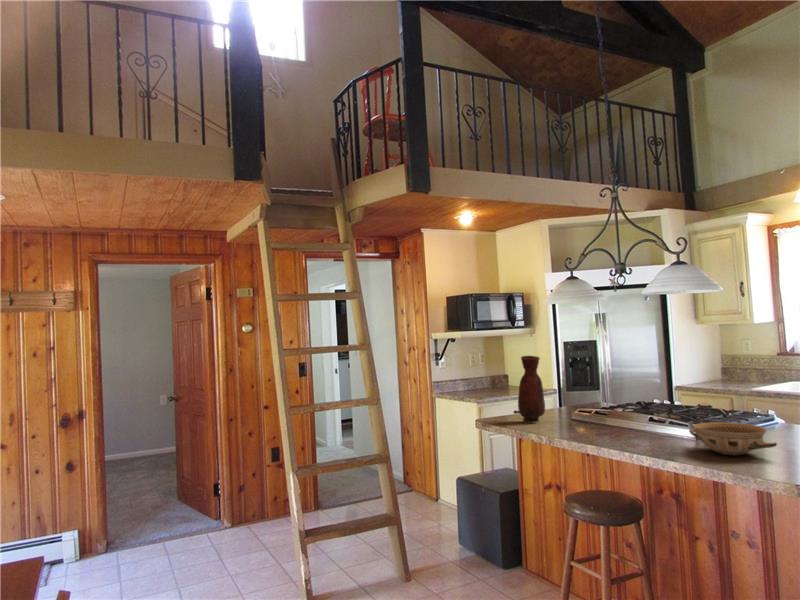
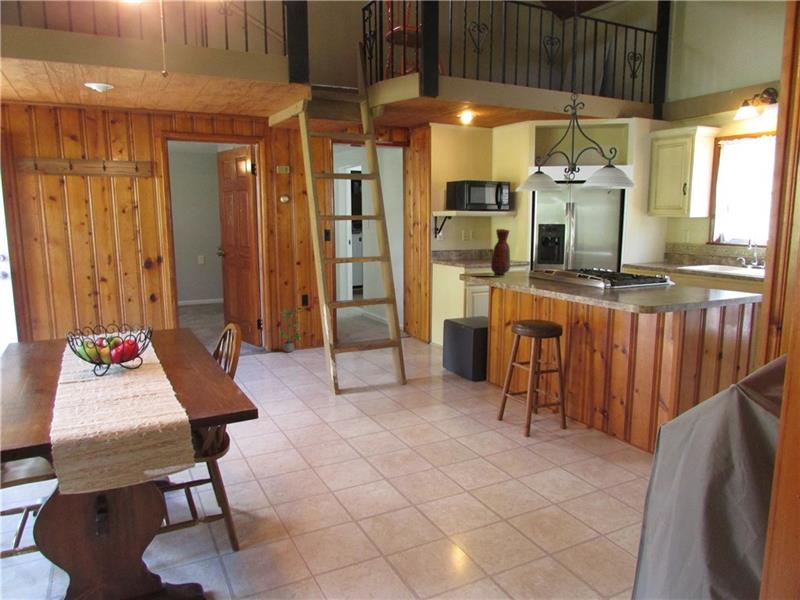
ceramic bowl: present [689,422,777,456] -> none [596,275,643,294]
potted plant: none [239,464,276,527] -> present [279,308,303,352]

